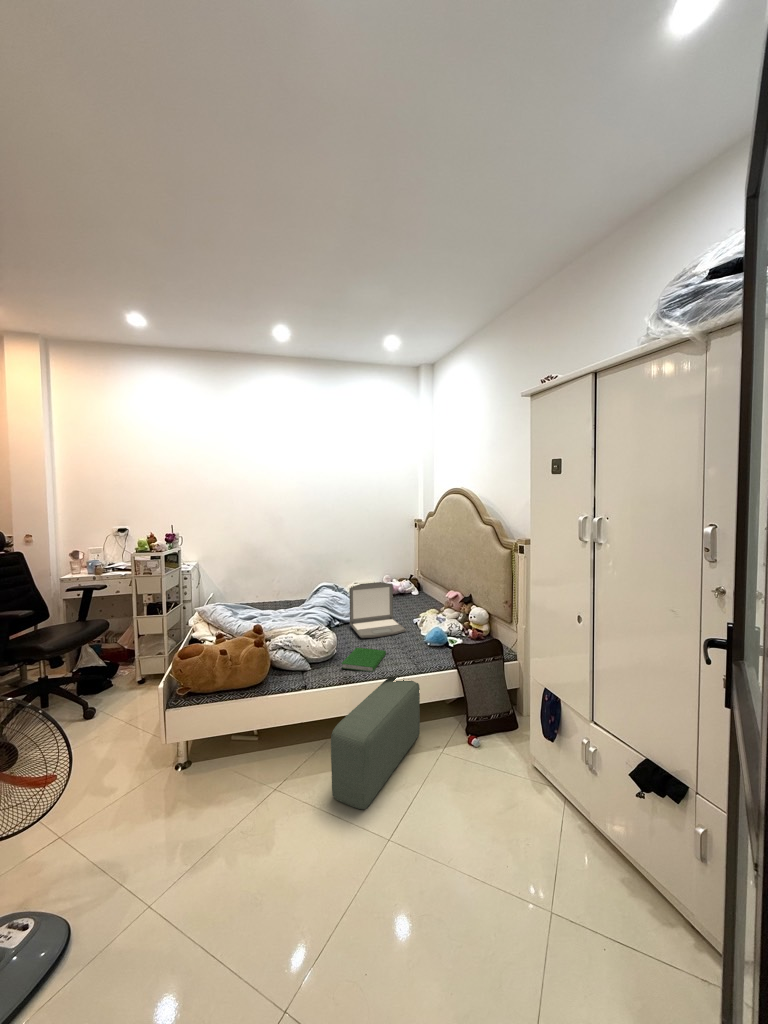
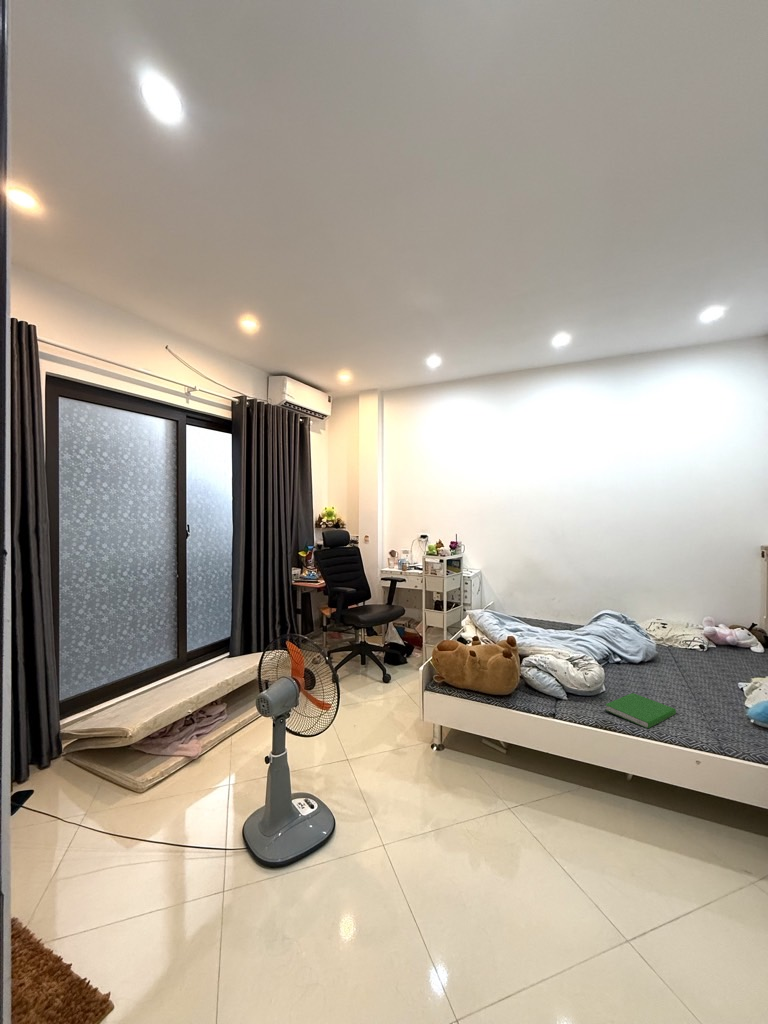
laptop: present [349,582,406,638] -> none [633,618,721,695]
pouf: present [331,677,420,809] -> none [570,745,727,894]

